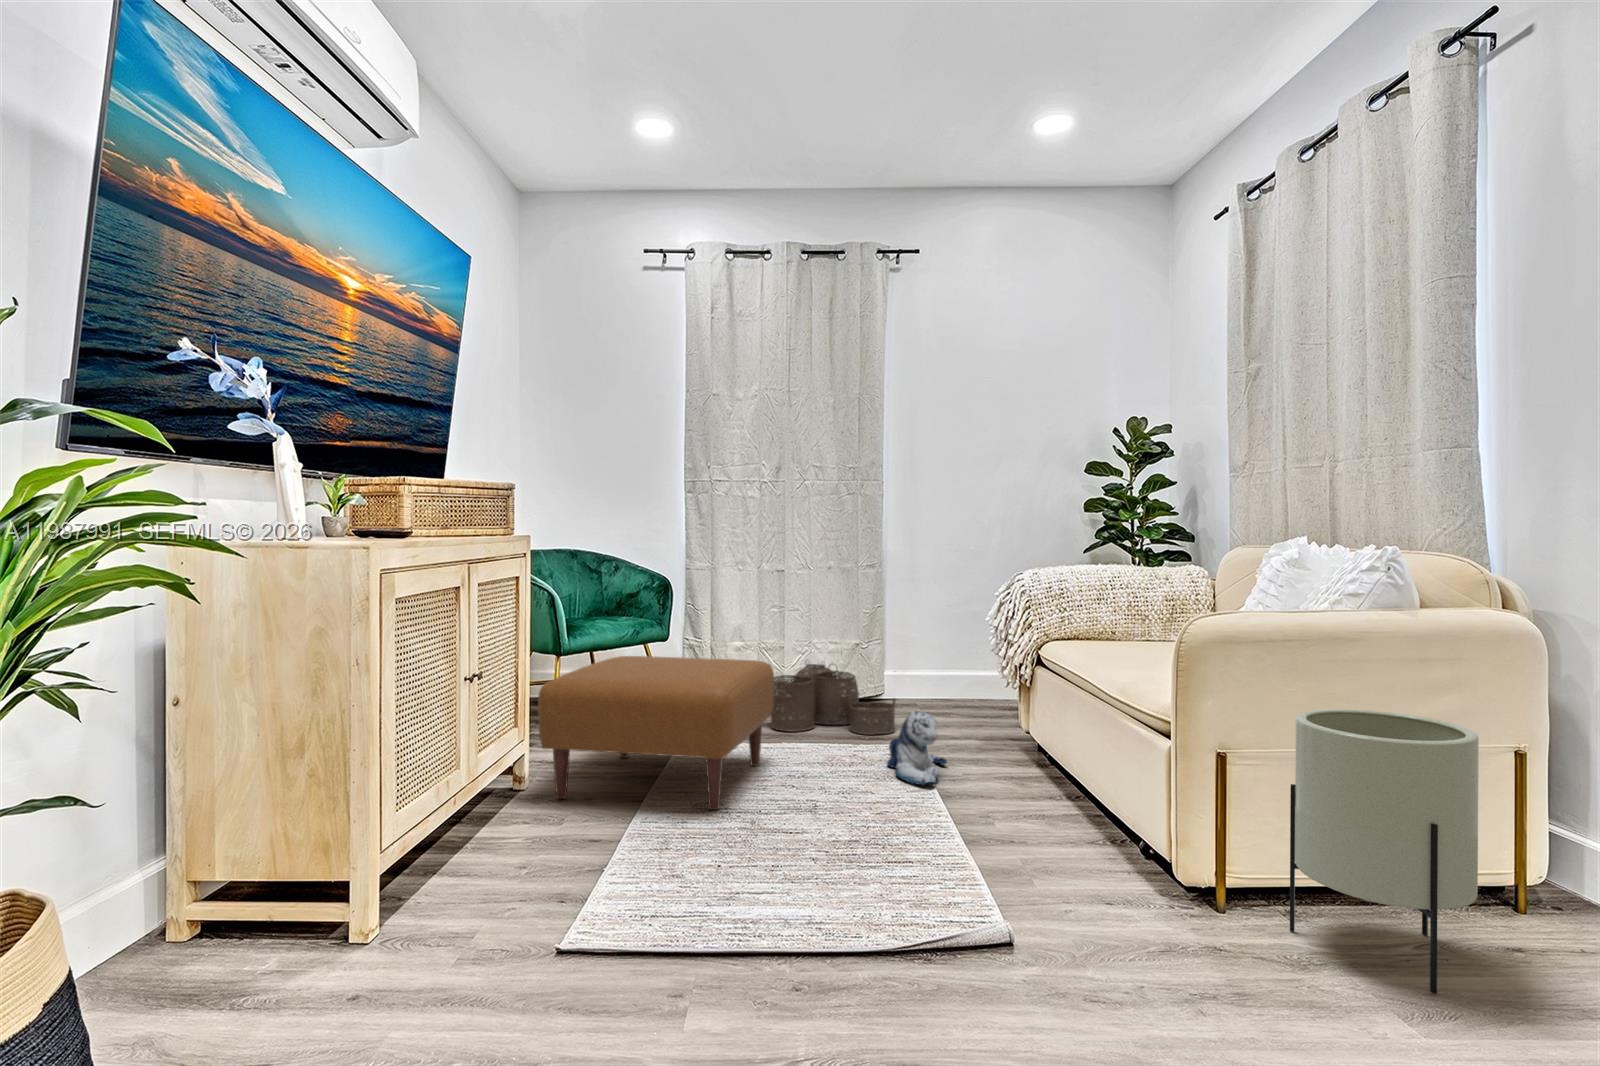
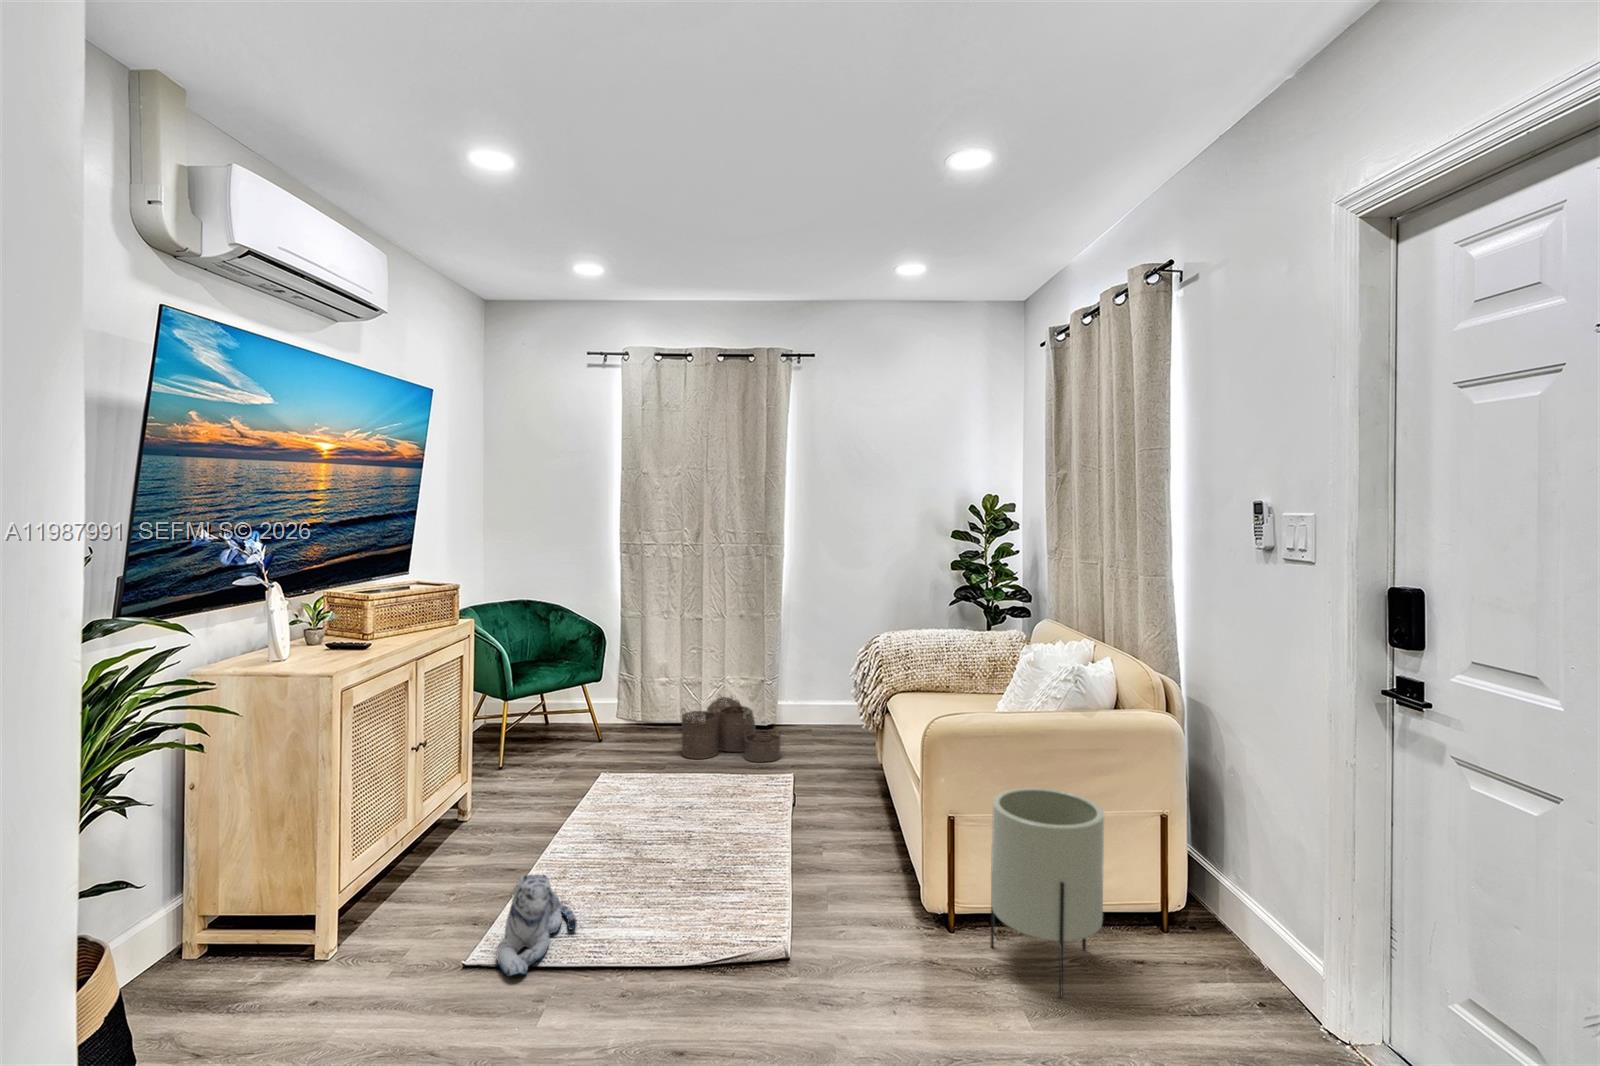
ottoman: present [538,656,774,810] -> none [478,706,673,839]
plush toy: present [887,711,947,785] -> present [497,875,577,977]

